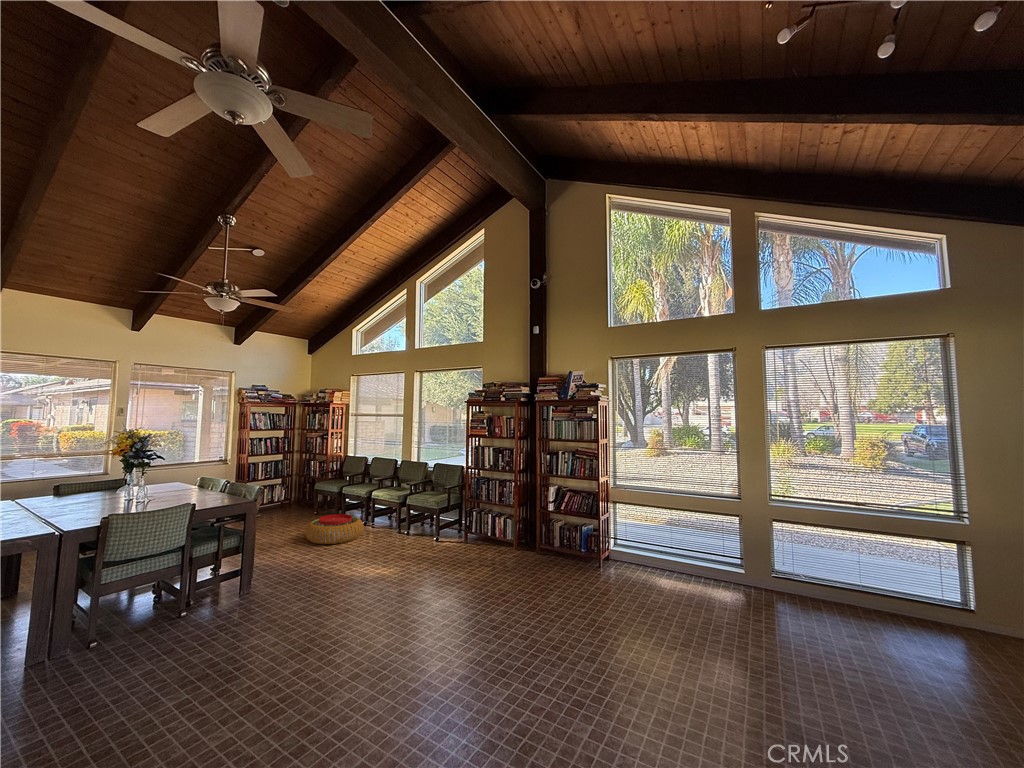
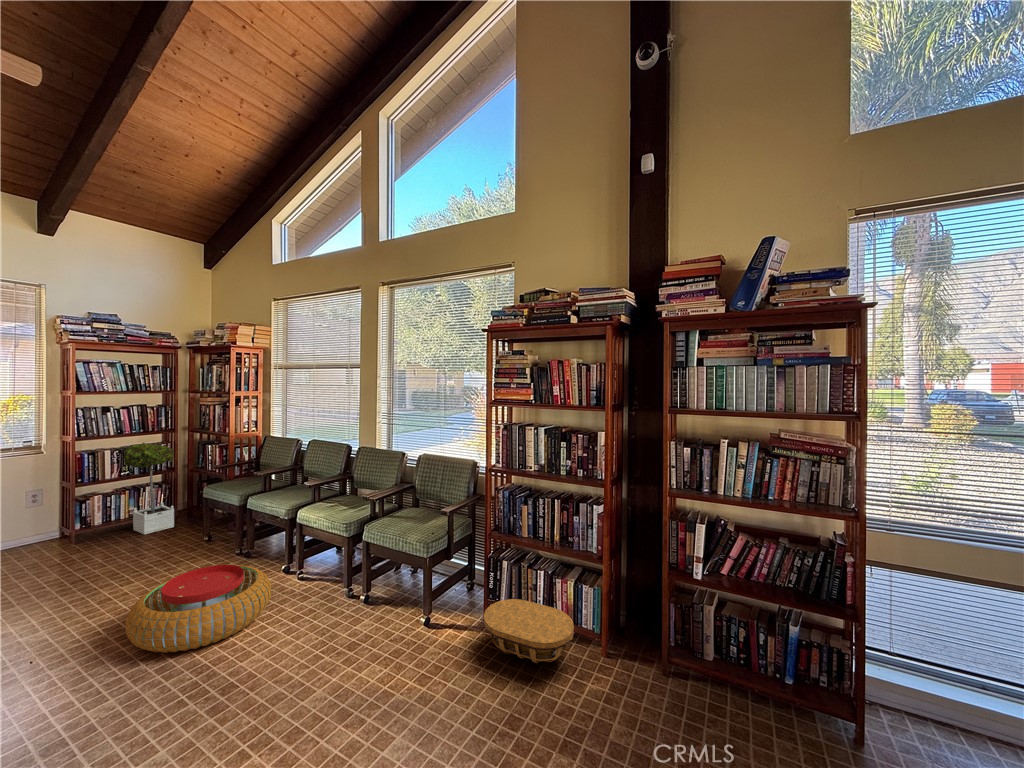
potted tree: none [270,458,295,511] -> present [123,443,174,534]
basket: none [462,528,501,550] -> present [484,599,574,663]

